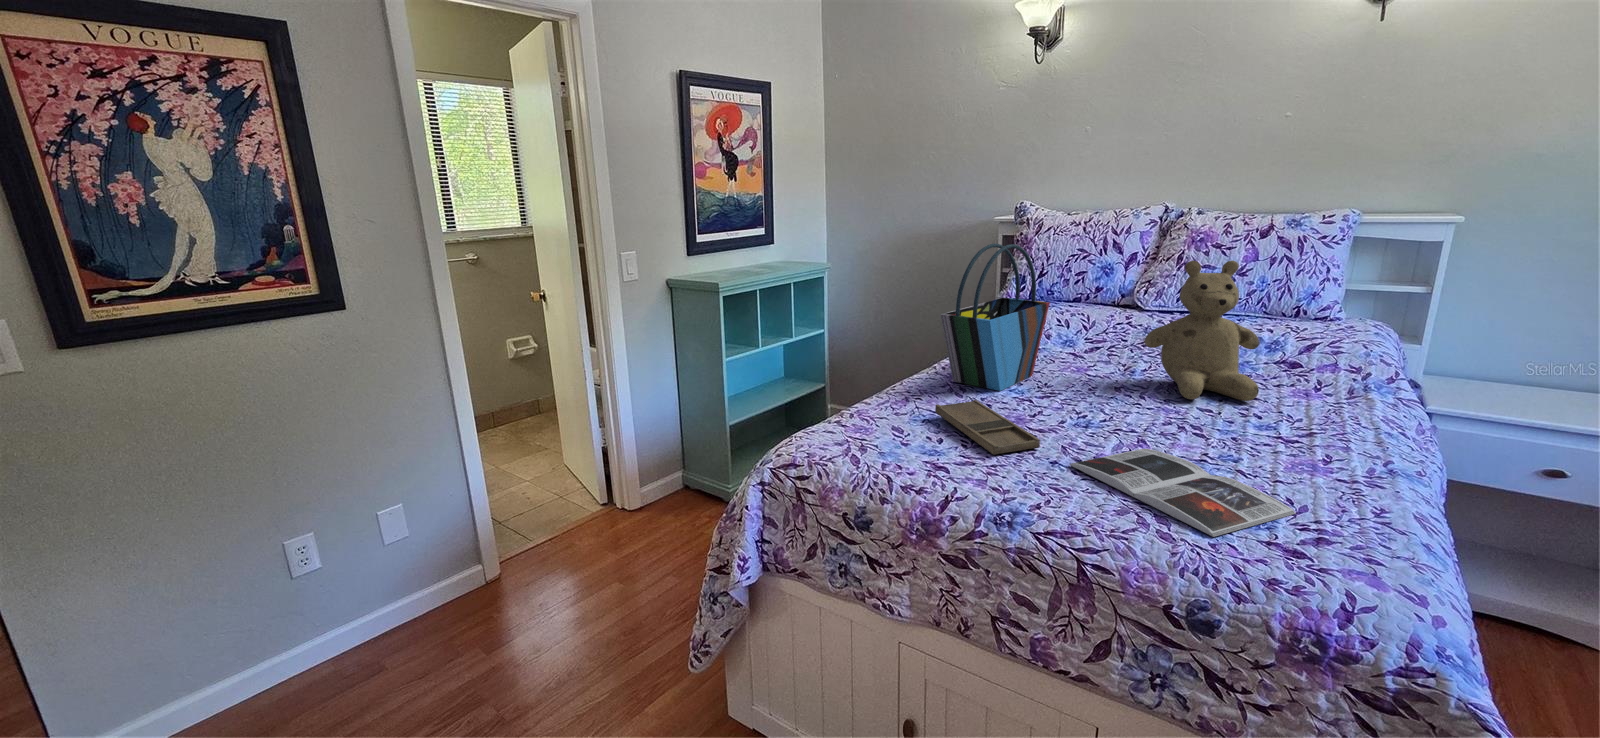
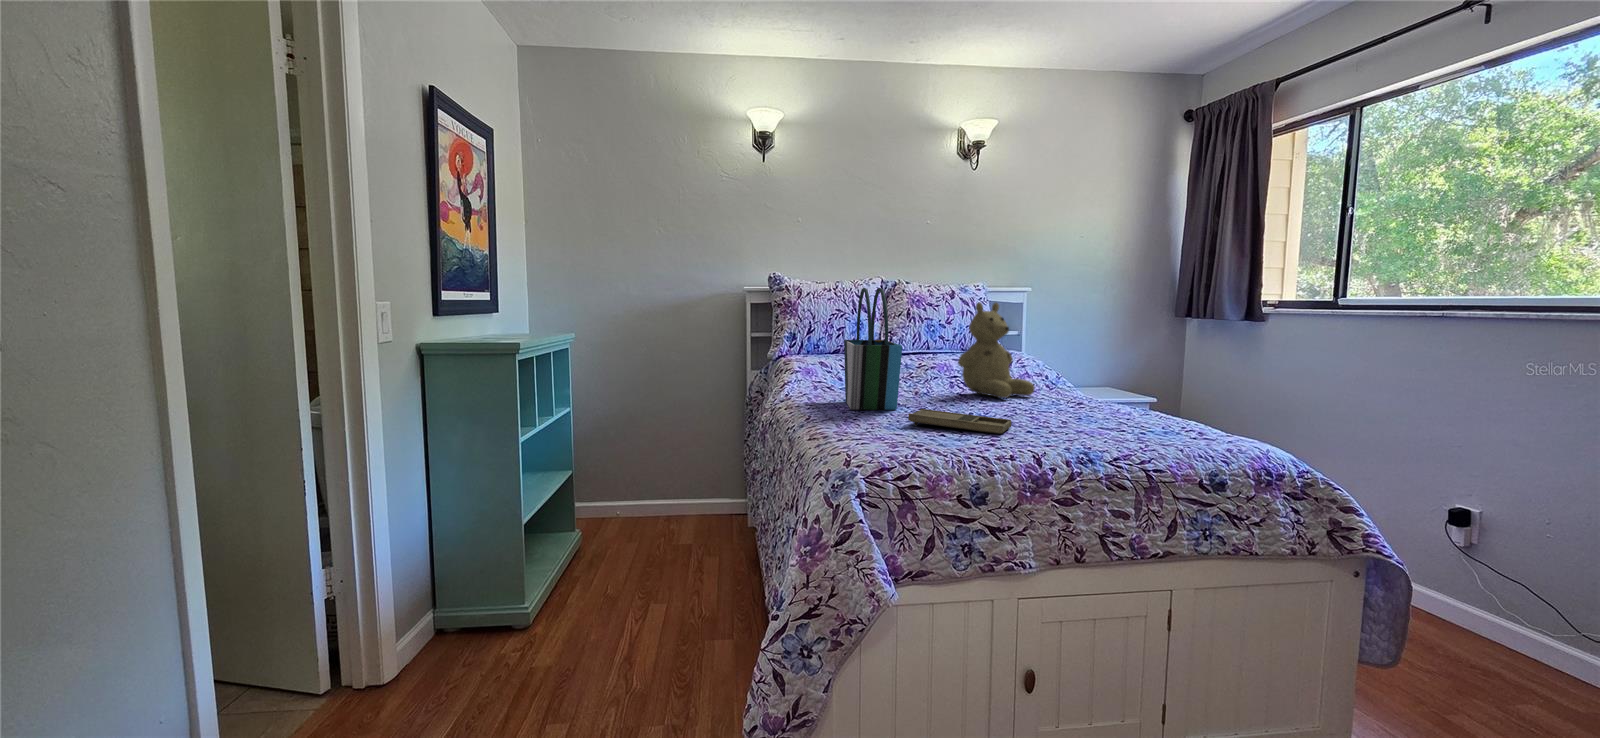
magazine: present [1070,449,1296,537] -> none [1048,416,1181,440]

